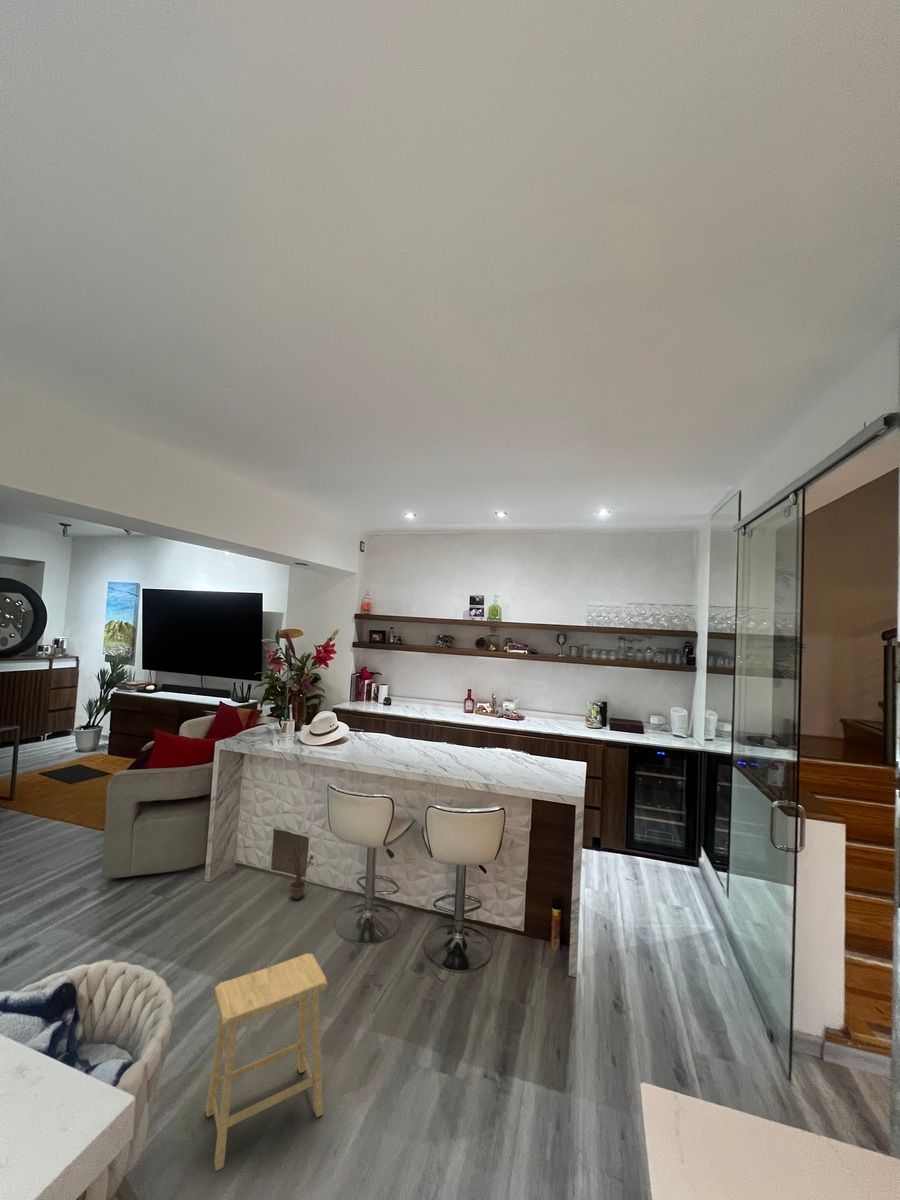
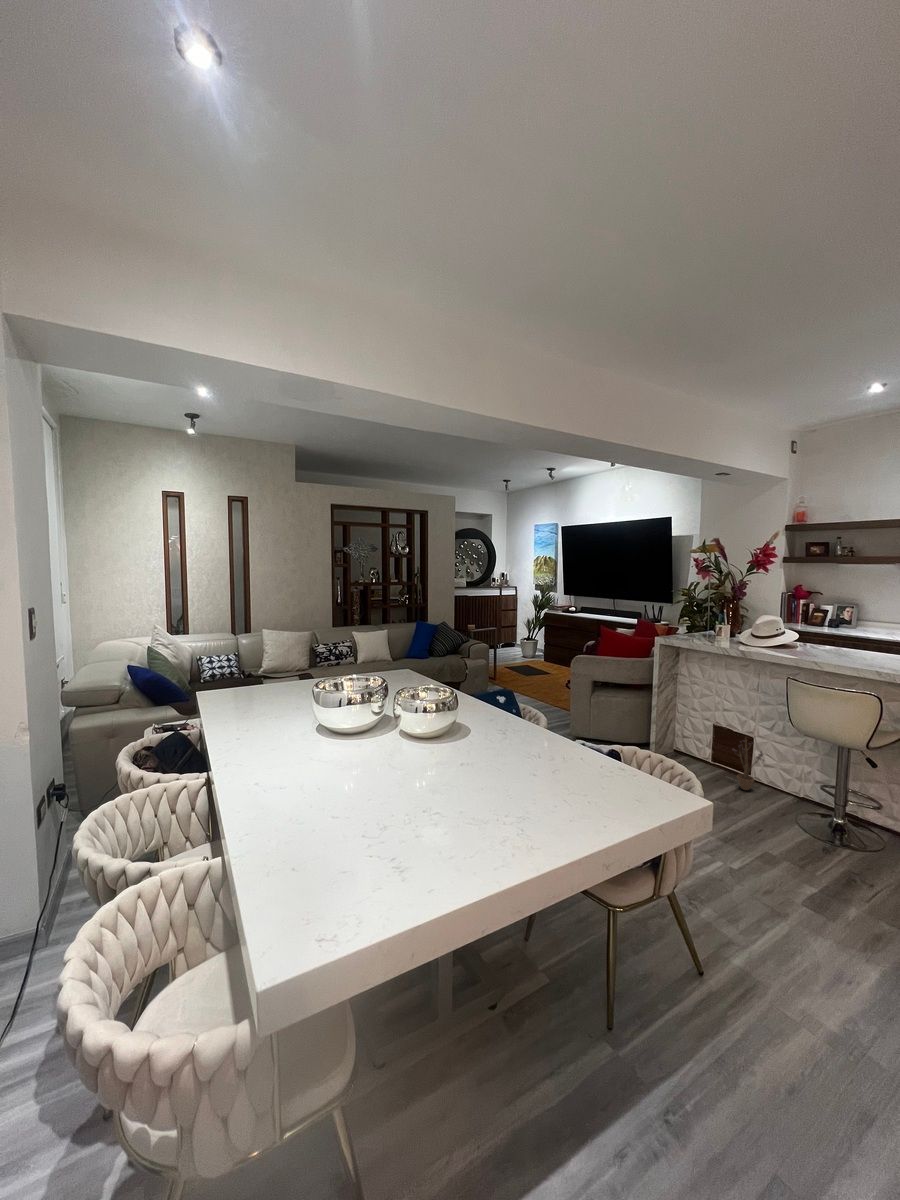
footstool: present [206,954,327,1171] -> none [704,806,830,955]

